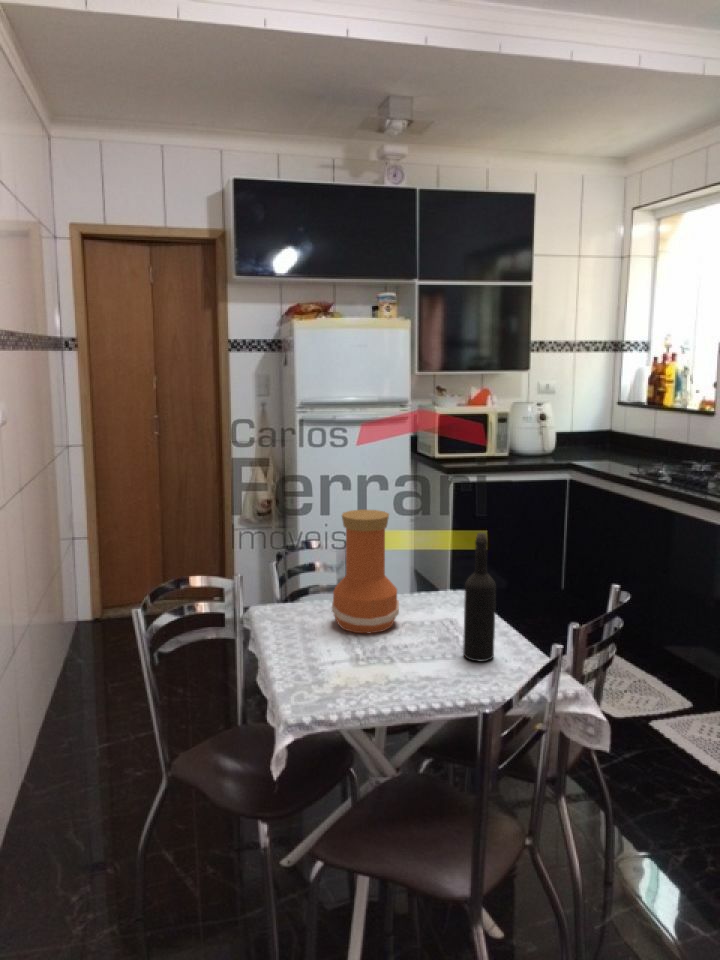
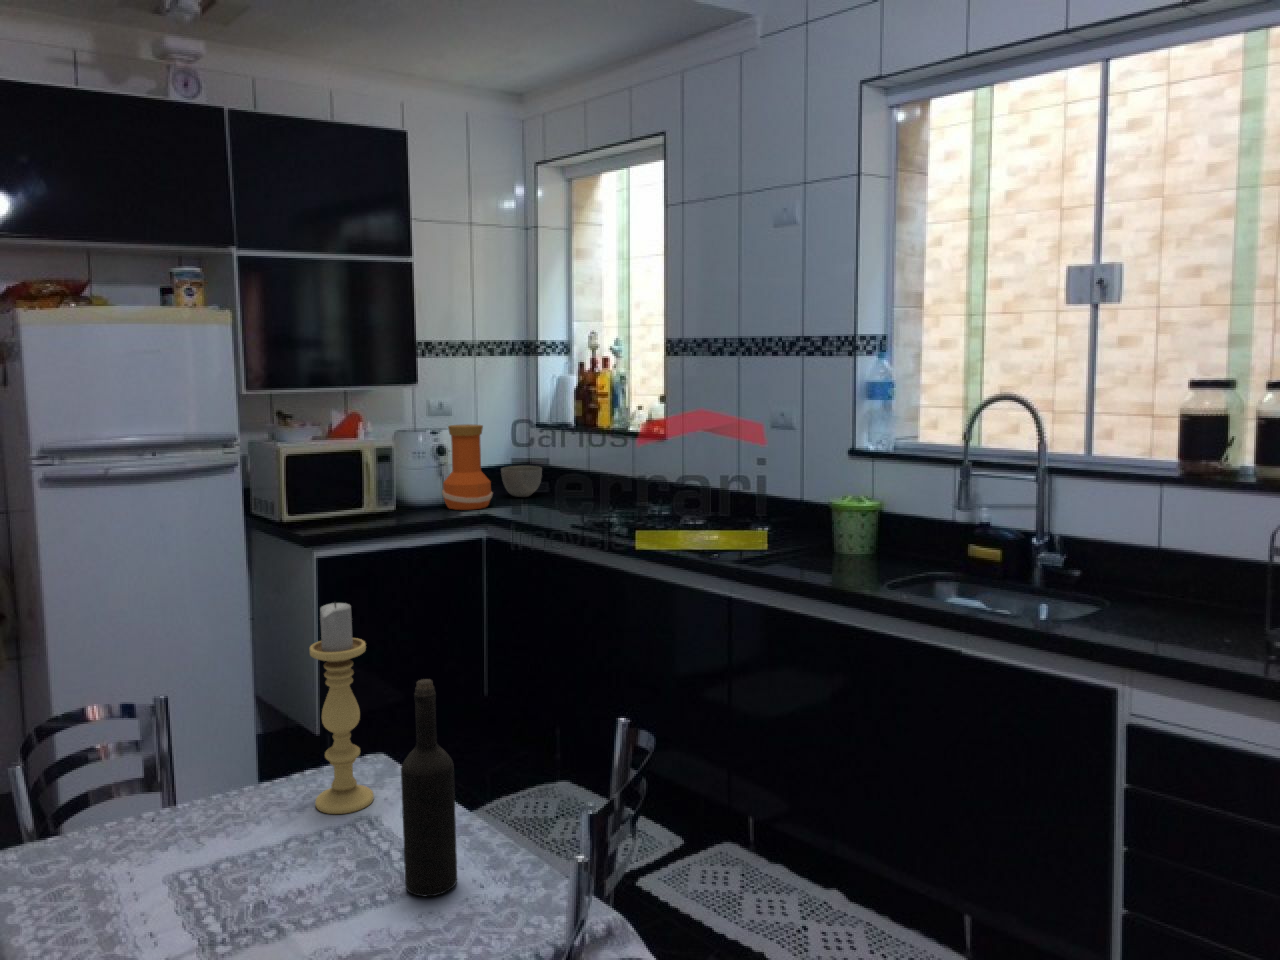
bowl: none [586,432,617,454] -> present [501,466,542,497]
candle holder: none [424,489,458,617] -> present [310,602,374,814]
vase: present [332,510,399,633] -> present [442,424,493,510]

